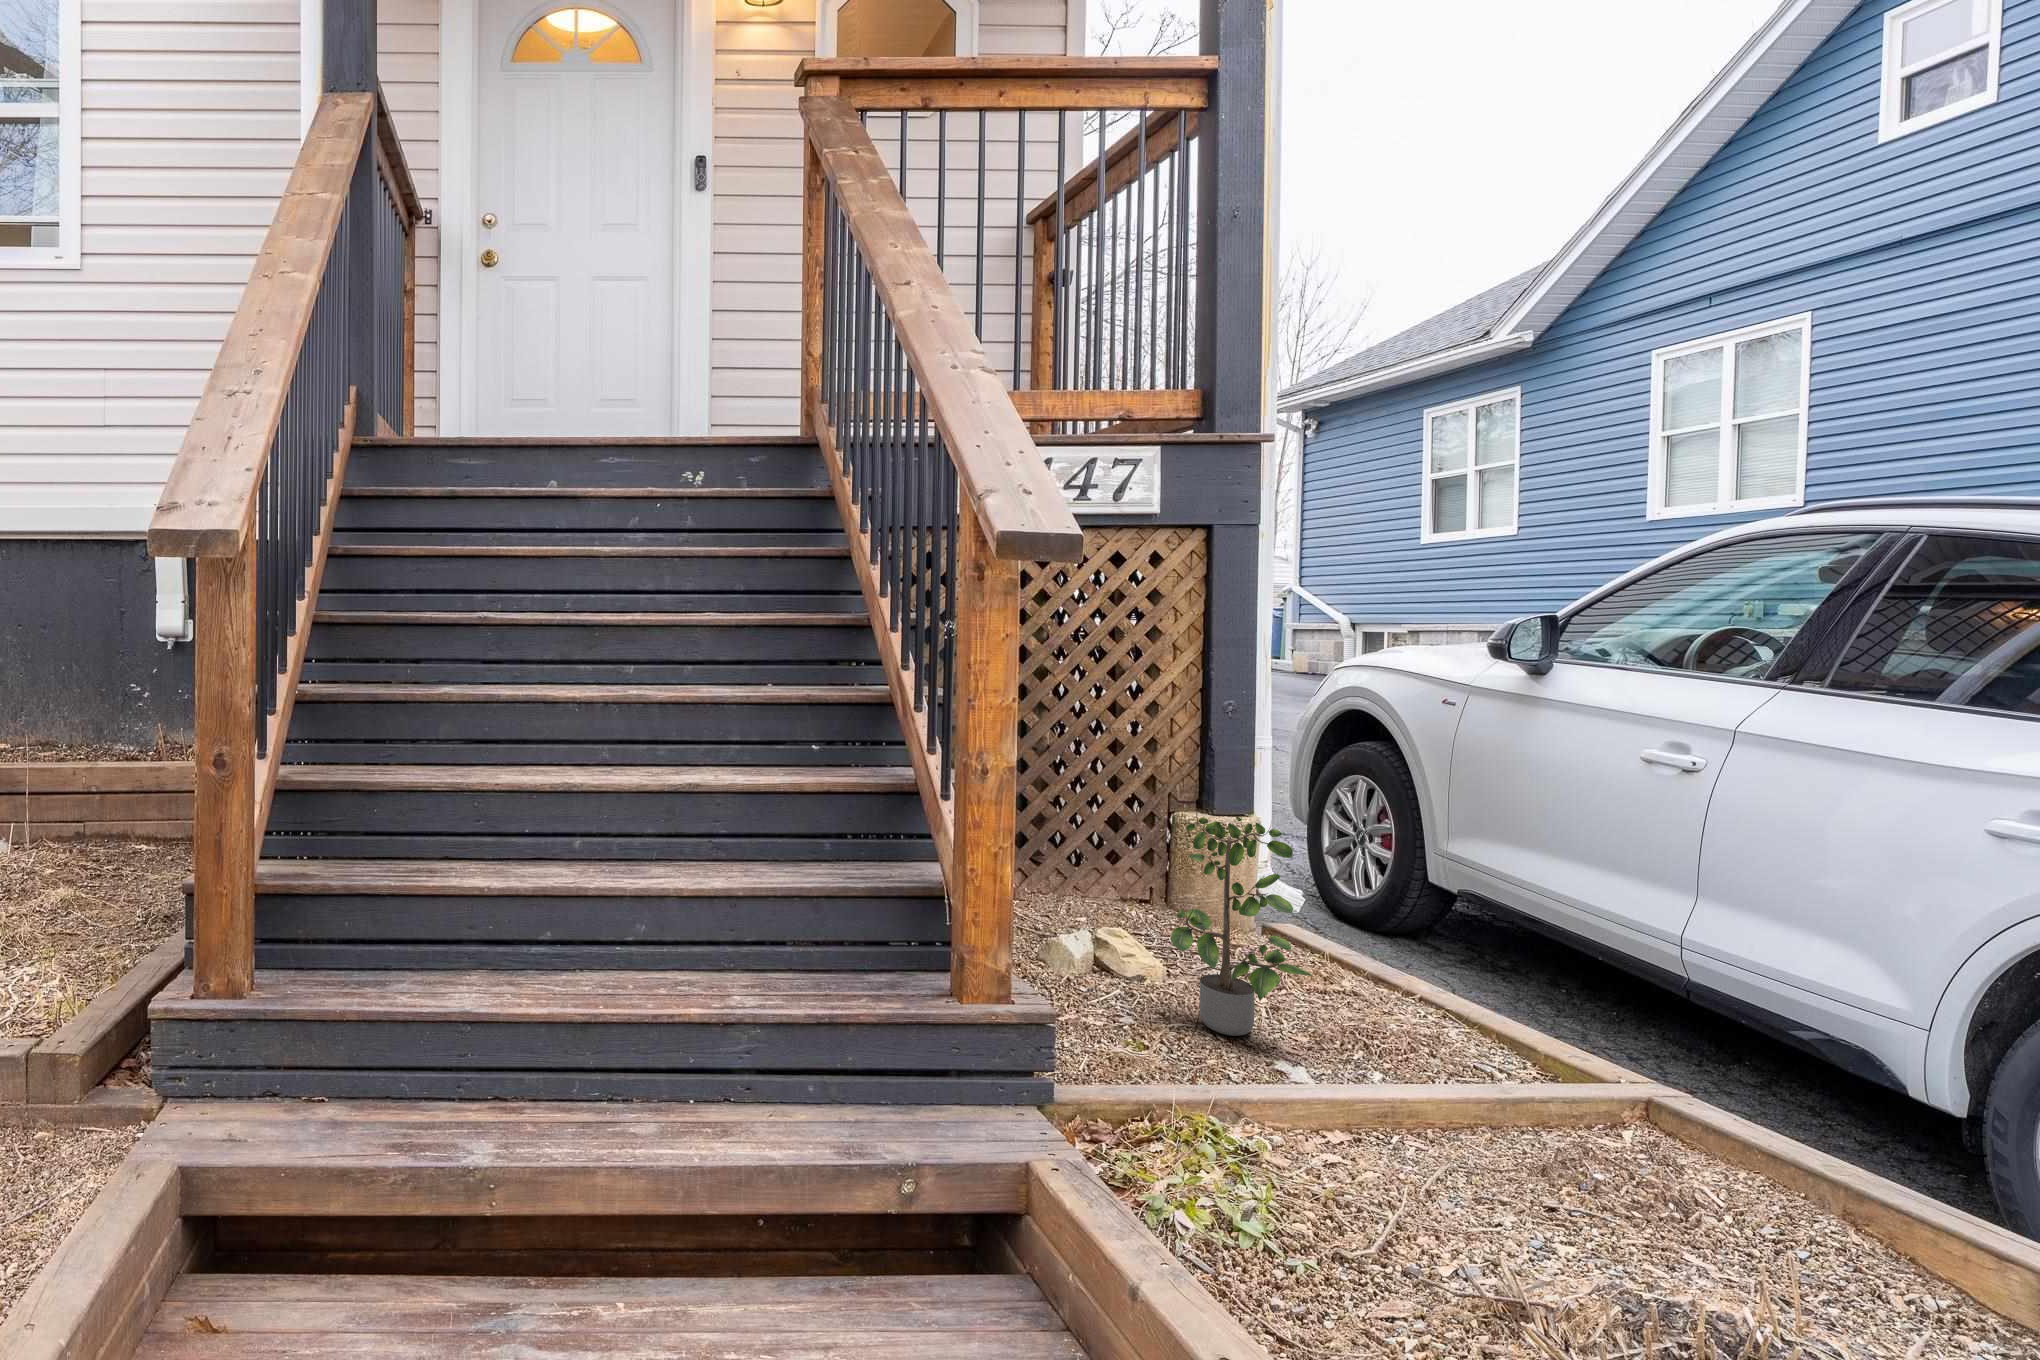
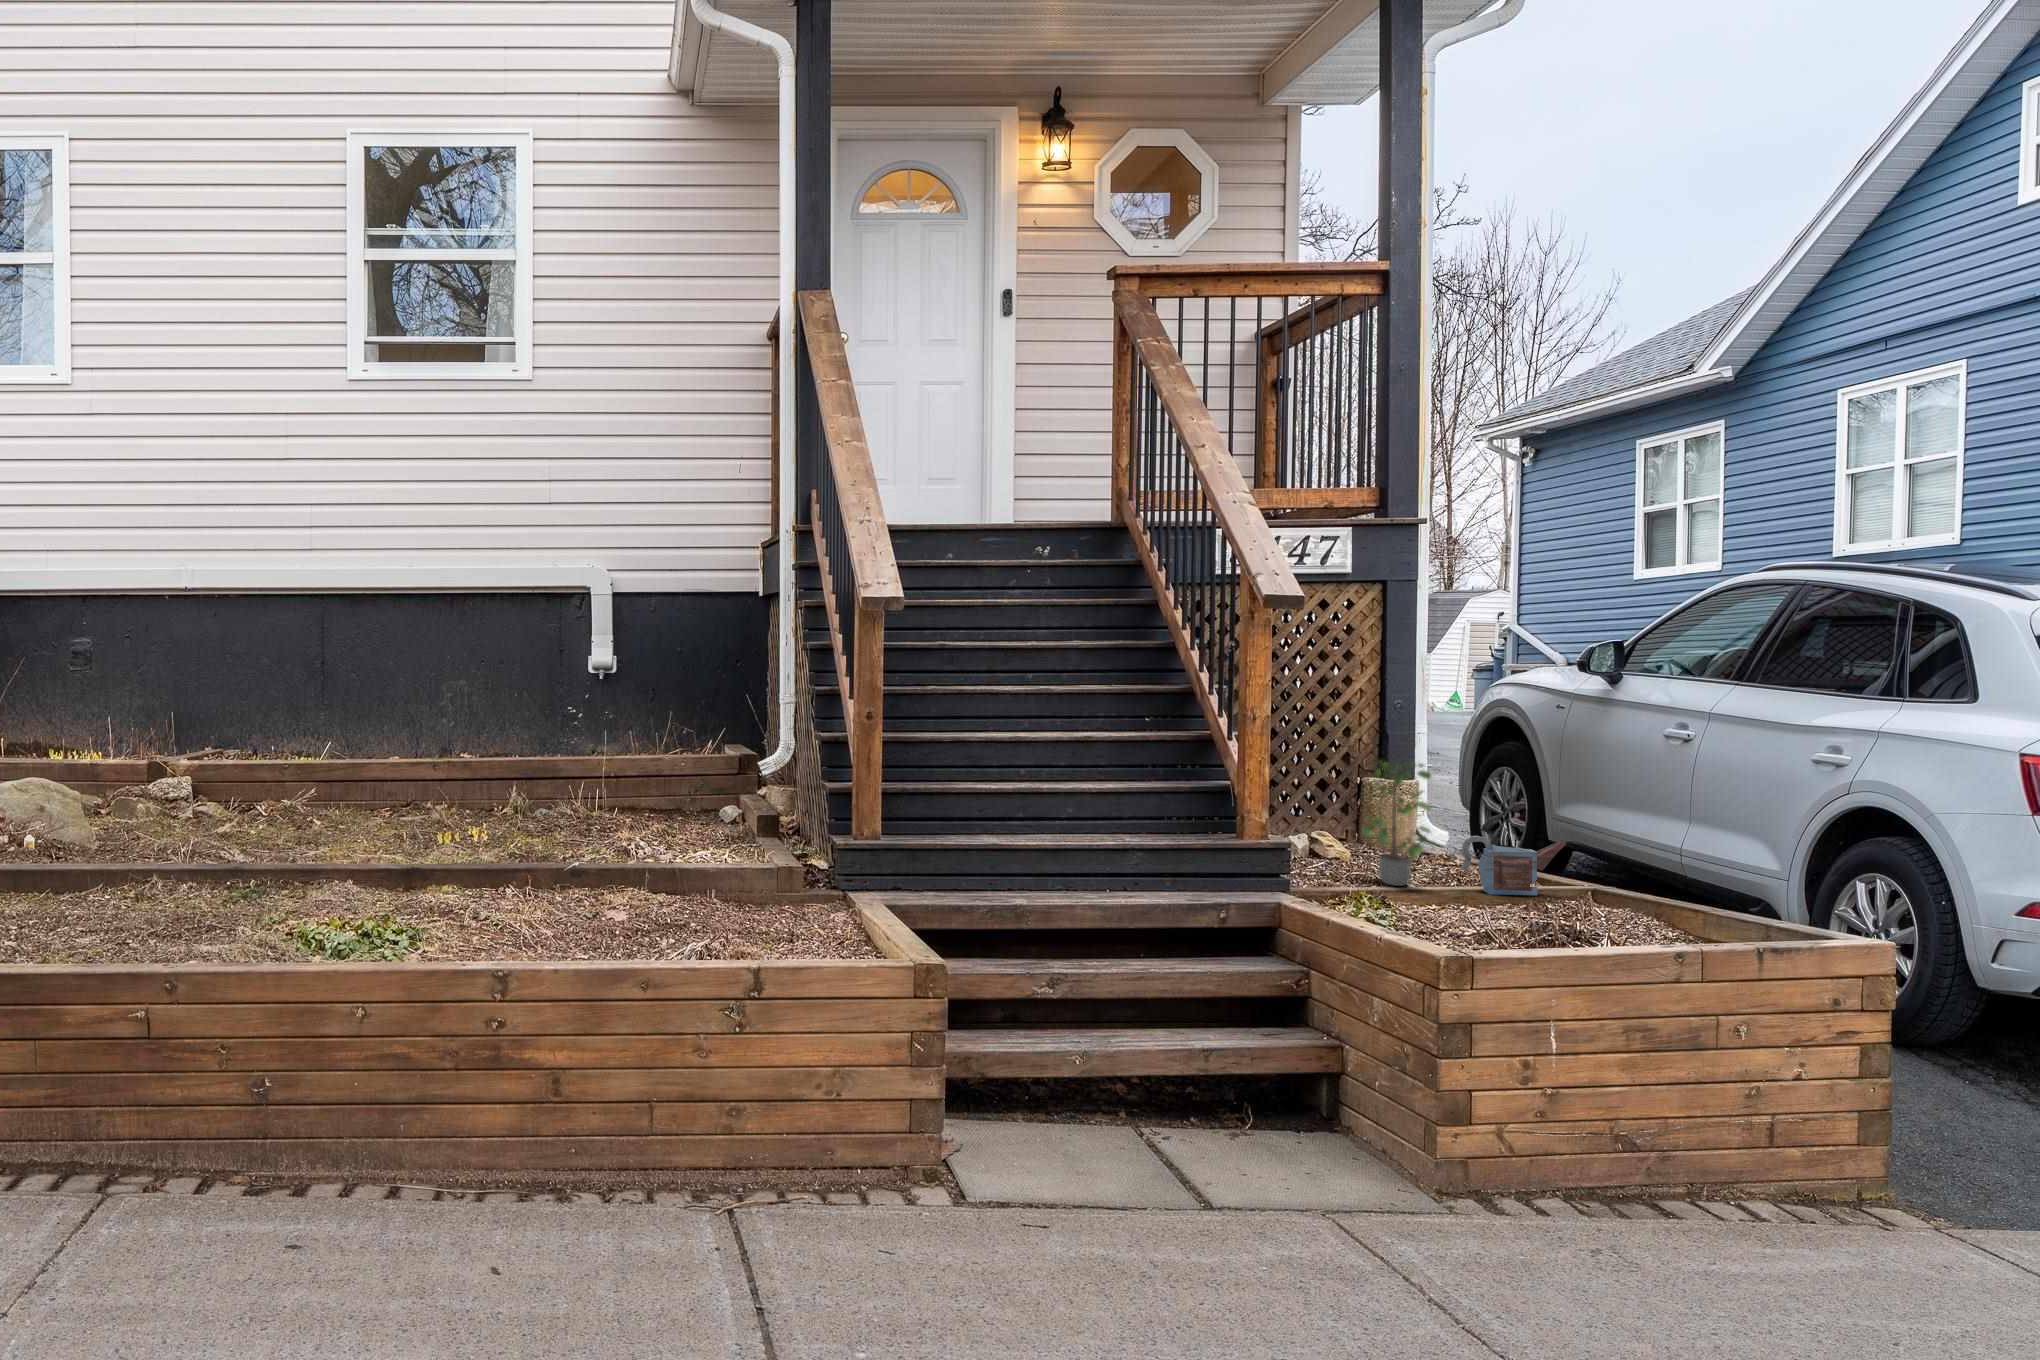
watering can: none [1342,956,1526,1064] -> present [1461,836,1566,895]

